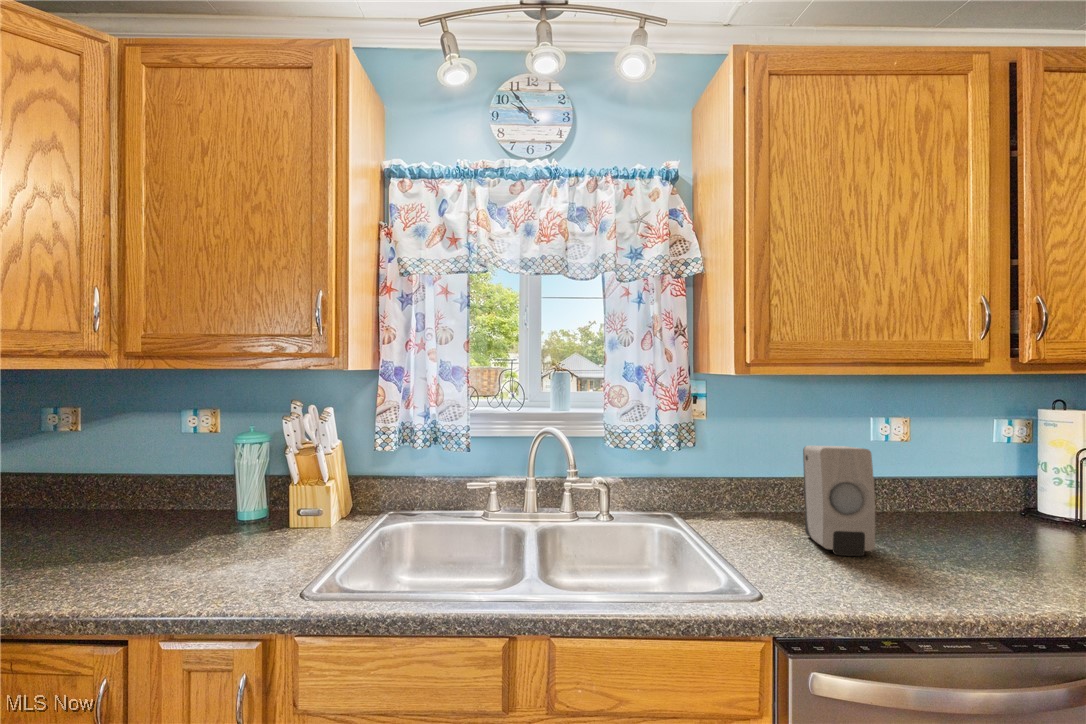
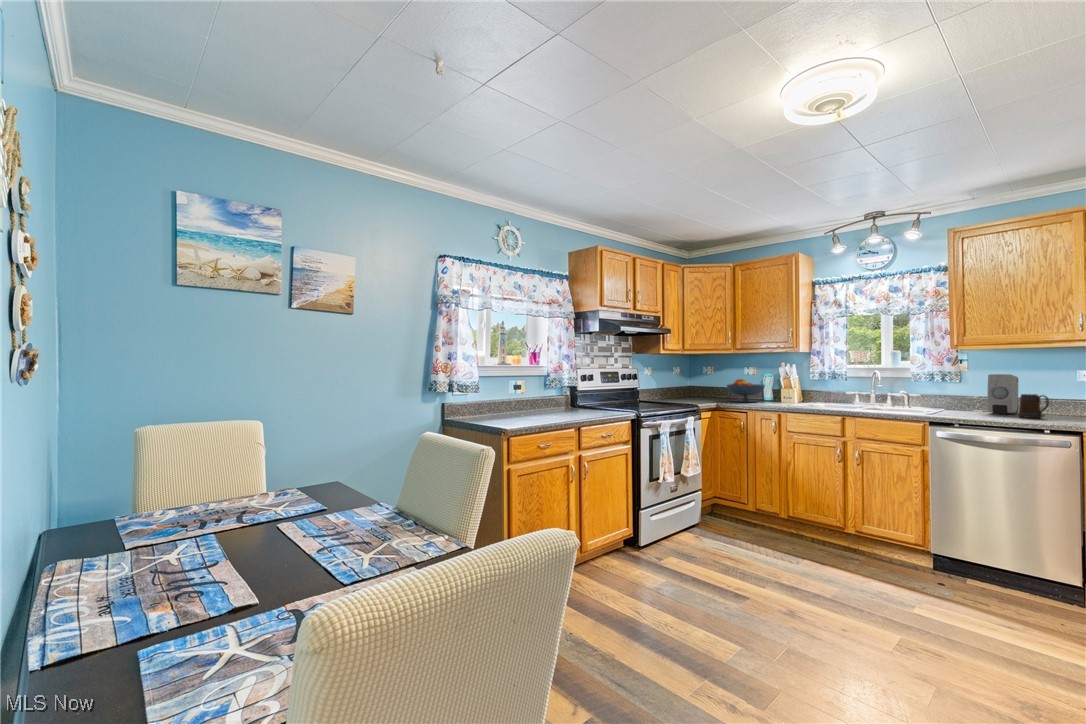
fruit bowl: none [81,460,236,560] -> present [727,379,765,402]
mug: none [925,511,1007,587] -> present [1019,394,1049,418]

